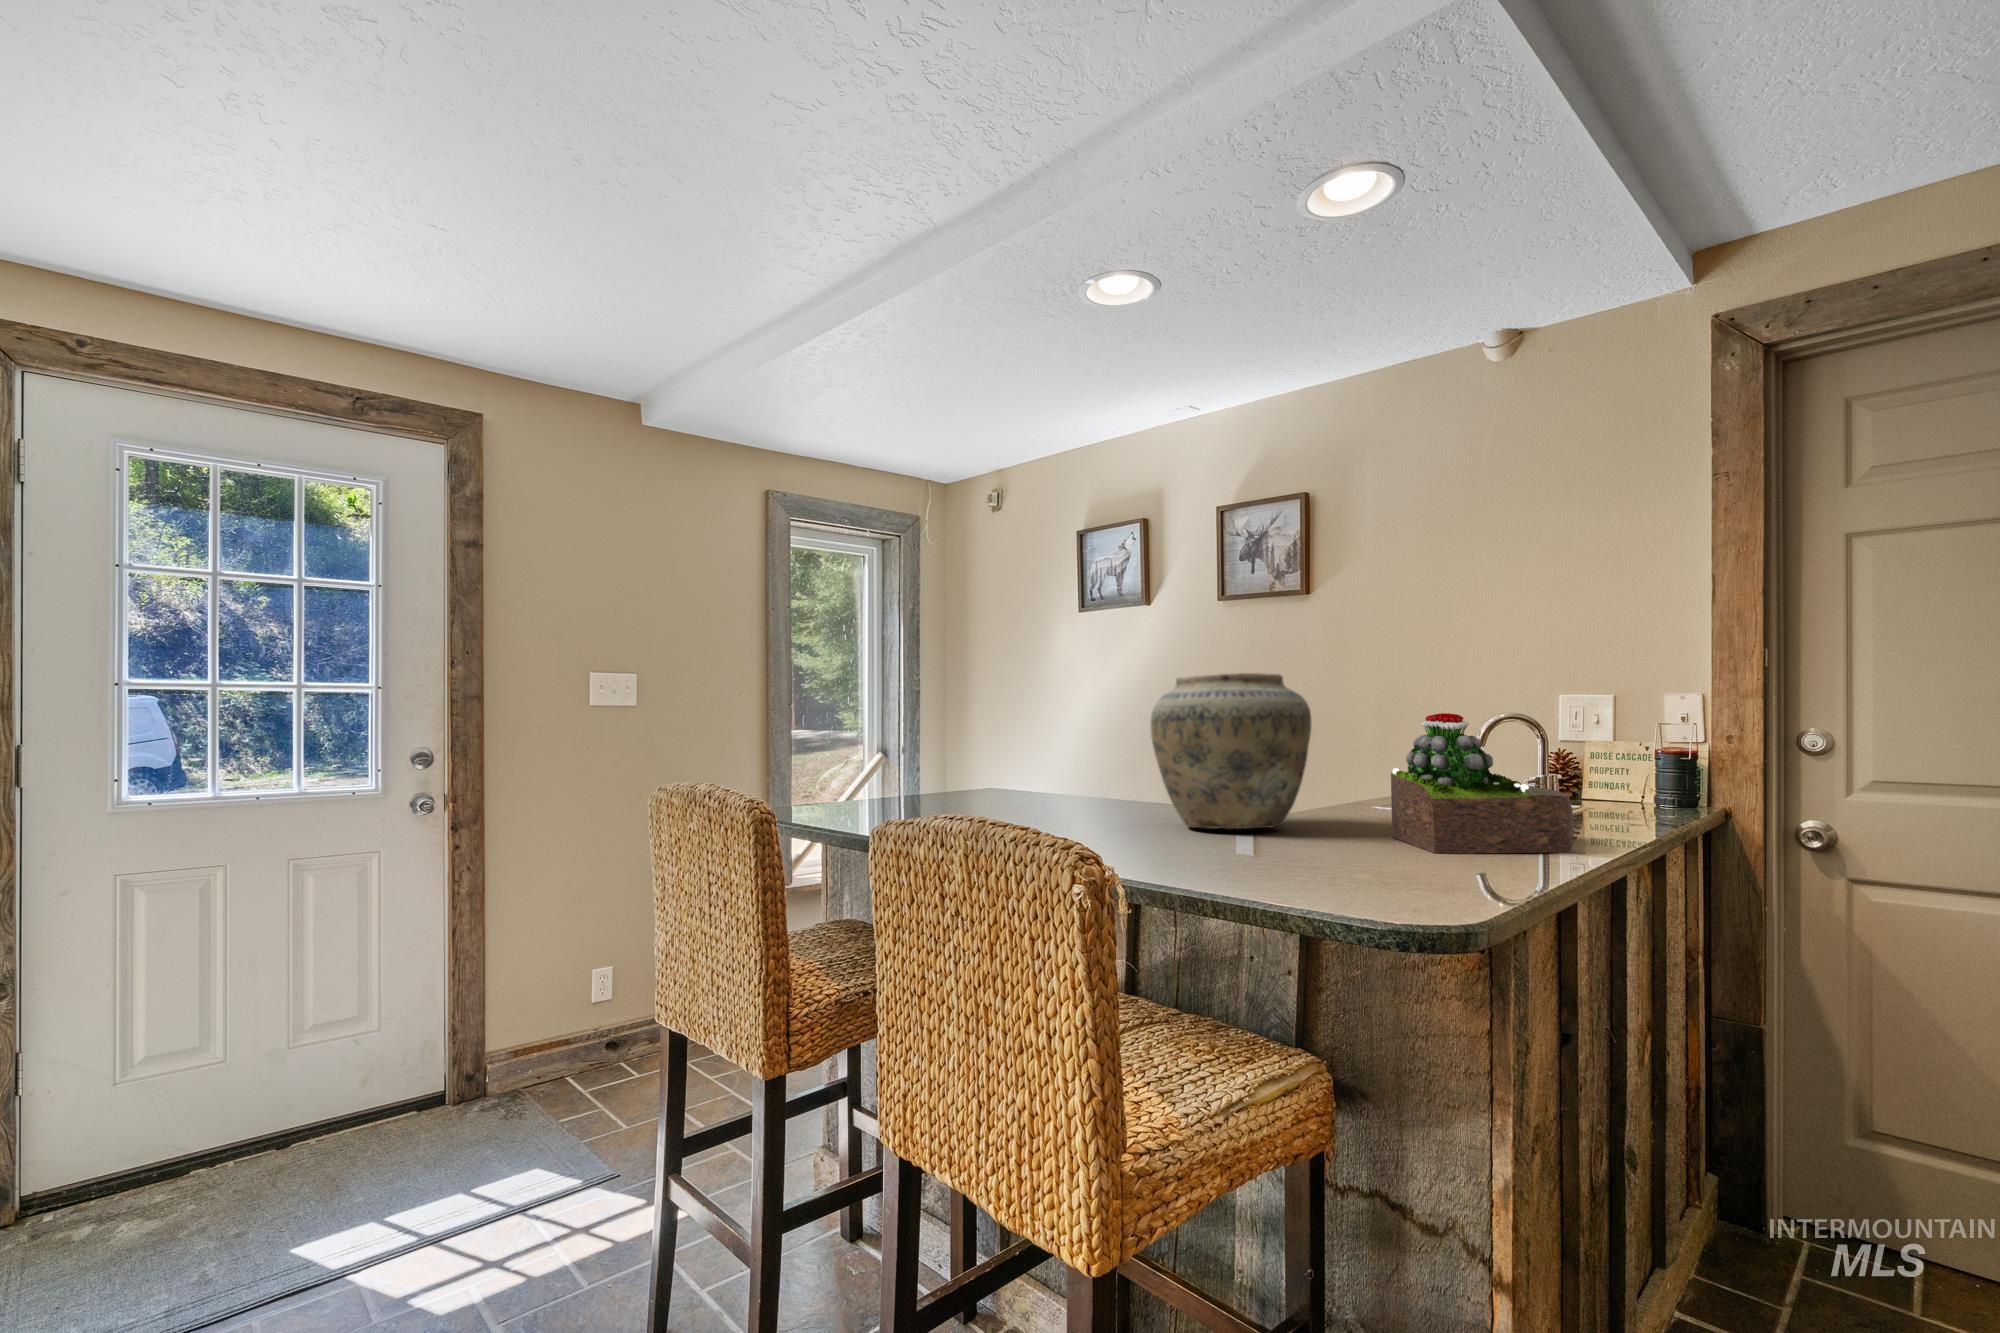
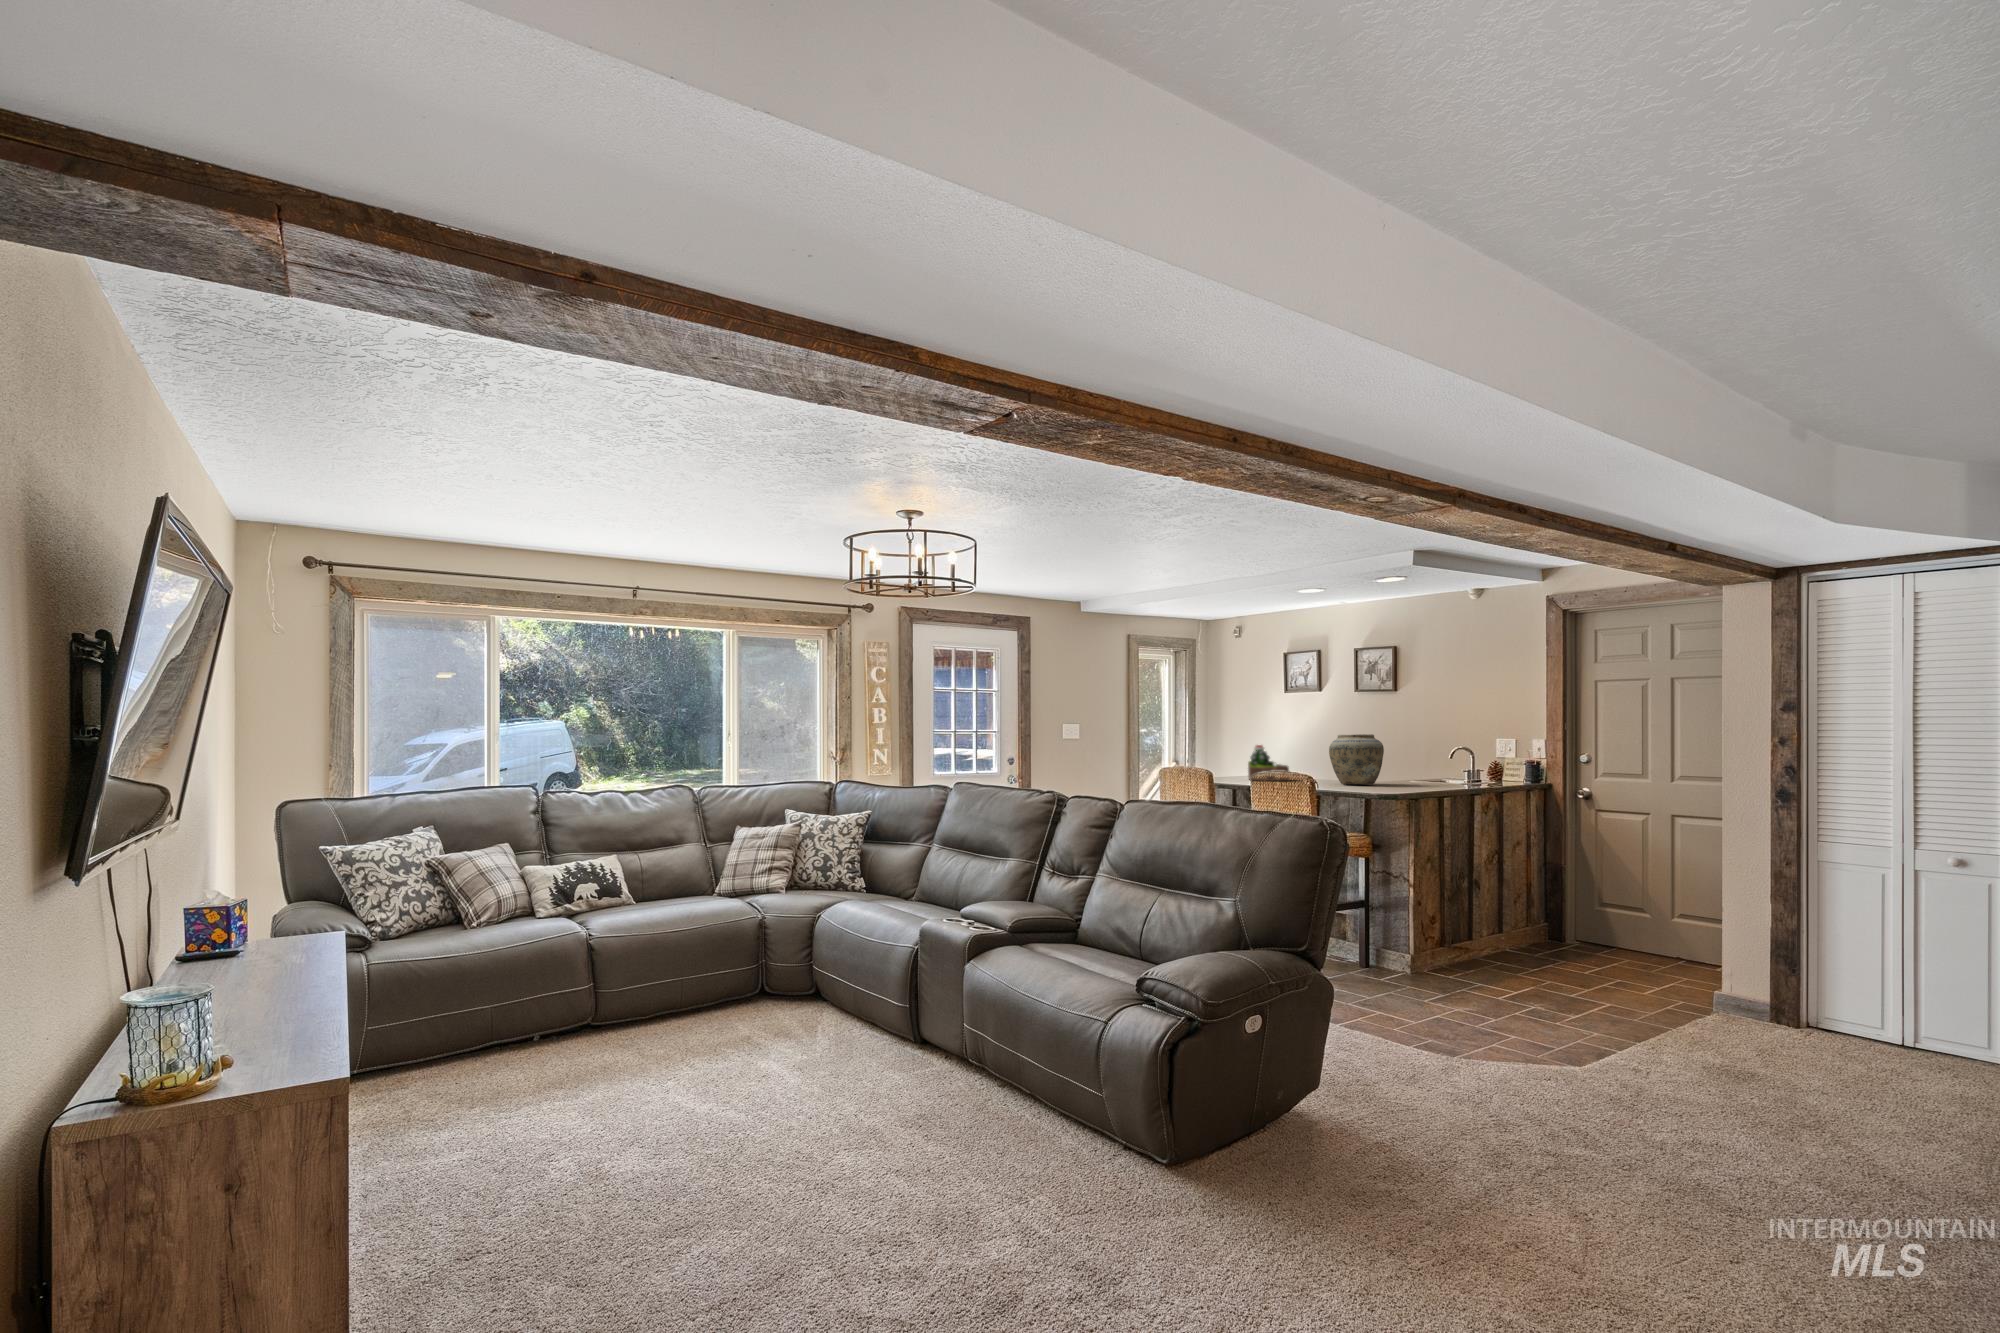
succulent plant: present [1391,713,1573,853] -> present [1248,745,1289,781]

